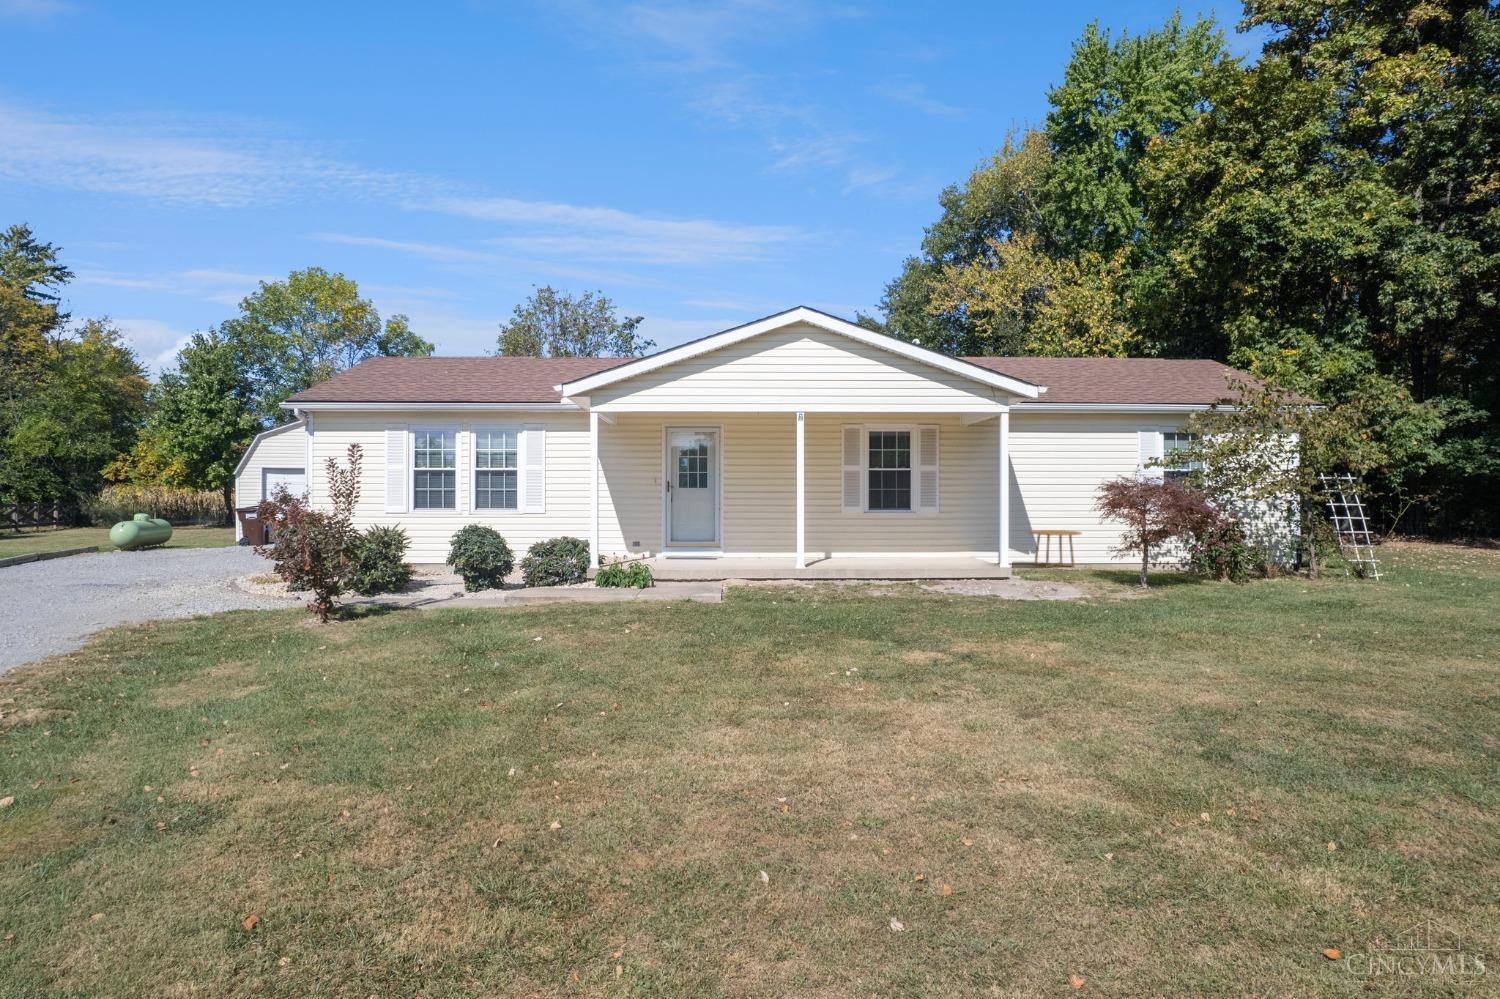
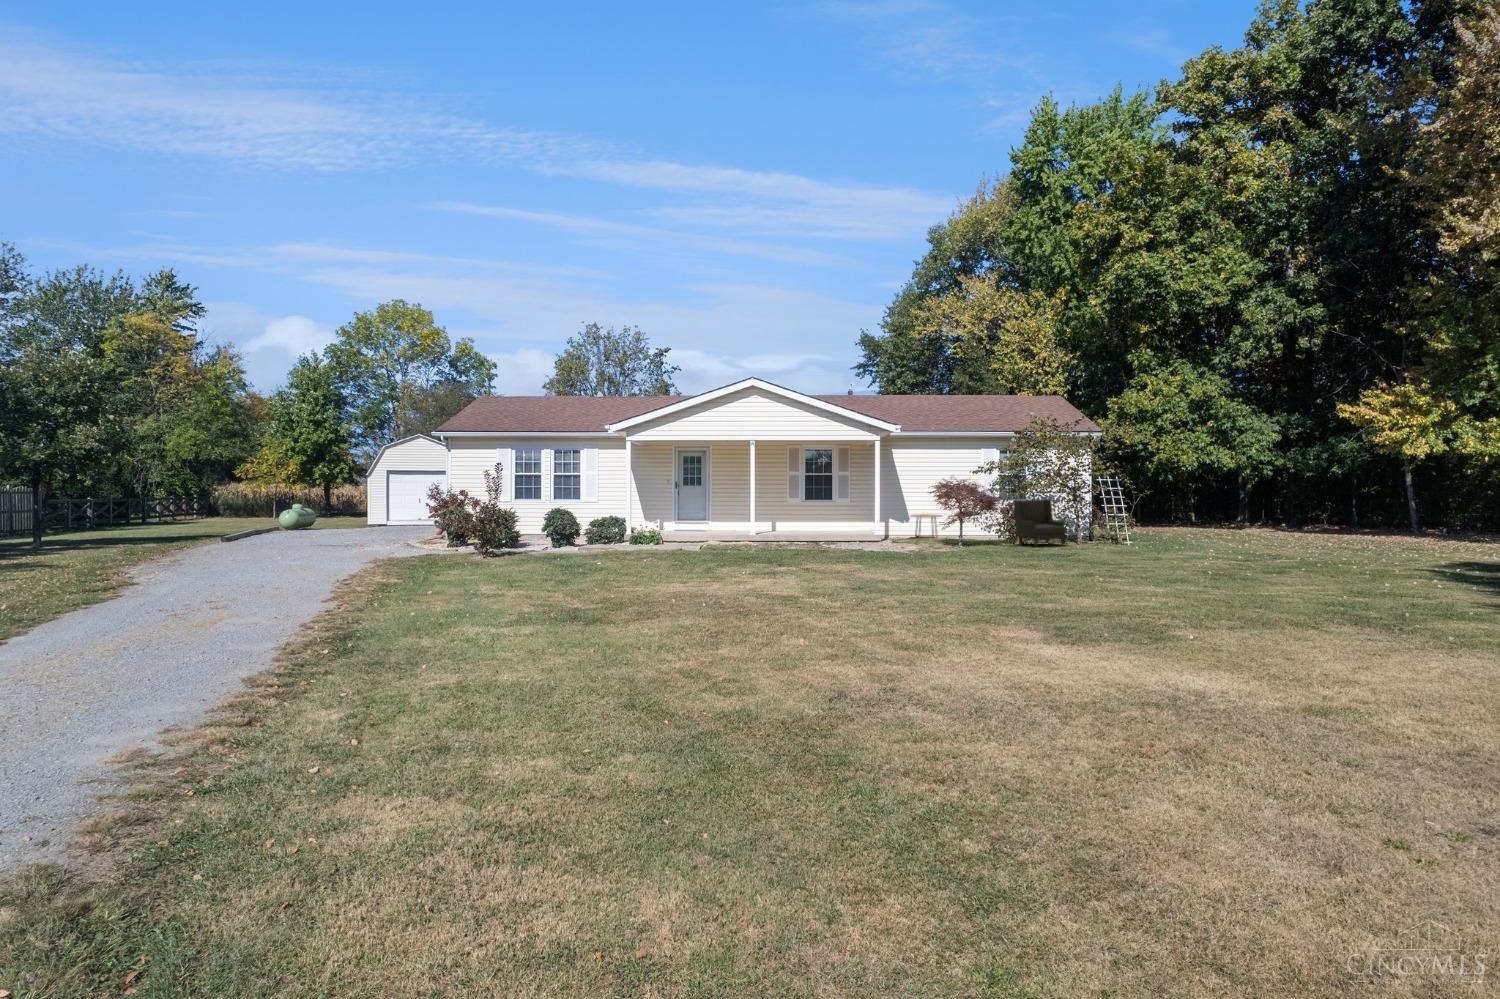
chair: none [1224,507,1321,587] -> present [1013,499,1067,546]

